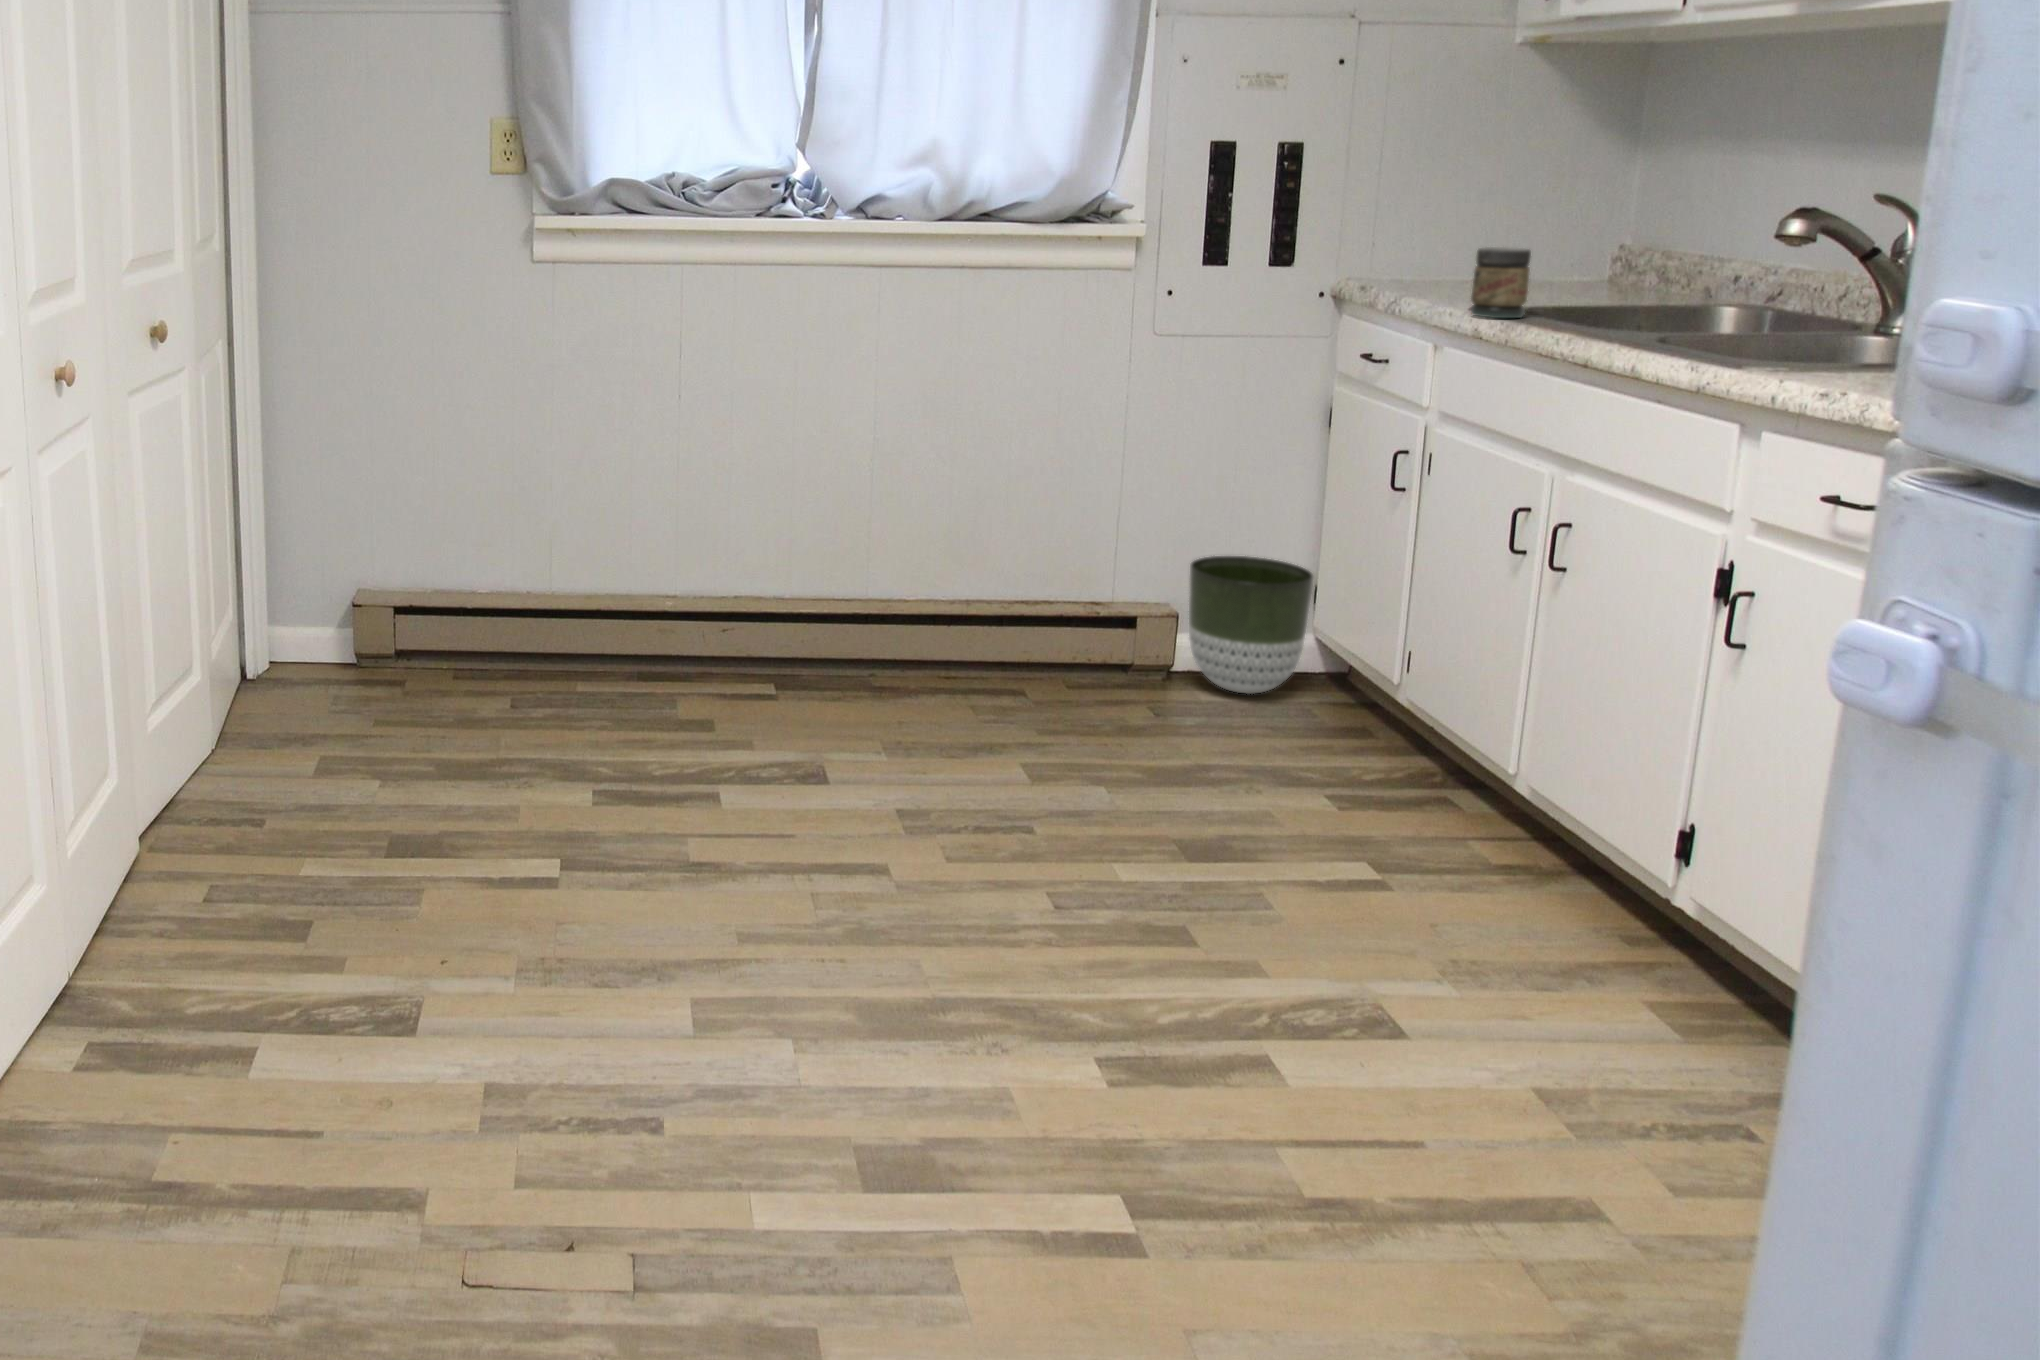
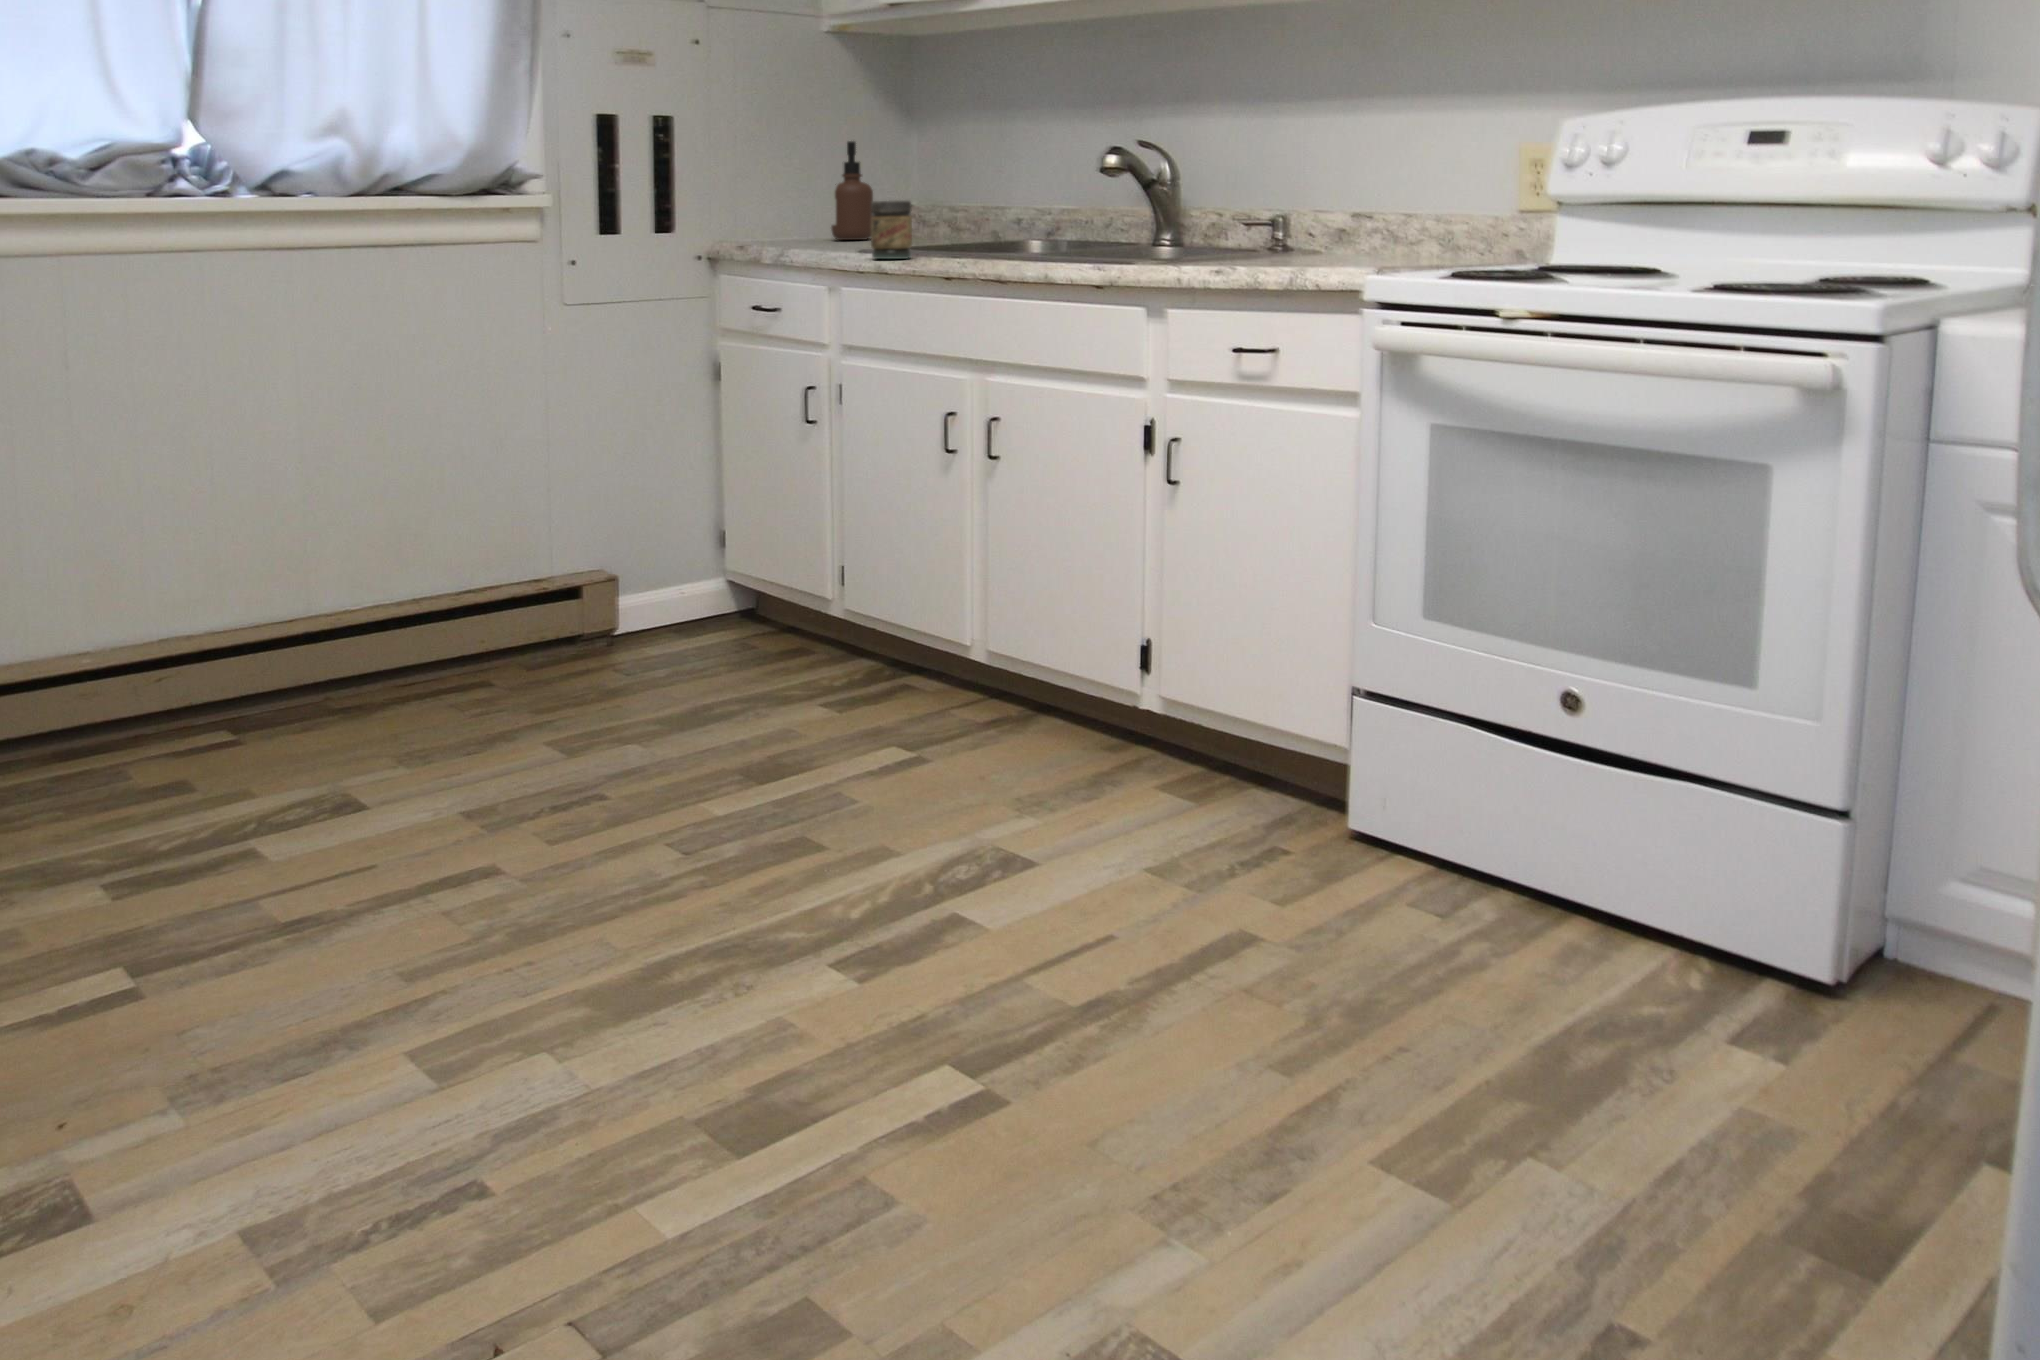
soap dispenser: none [1518,157,1581,275] -> present [831,141,873,240]
planter: present [1189,556,1314,694] -> none [629,512,737,639]

